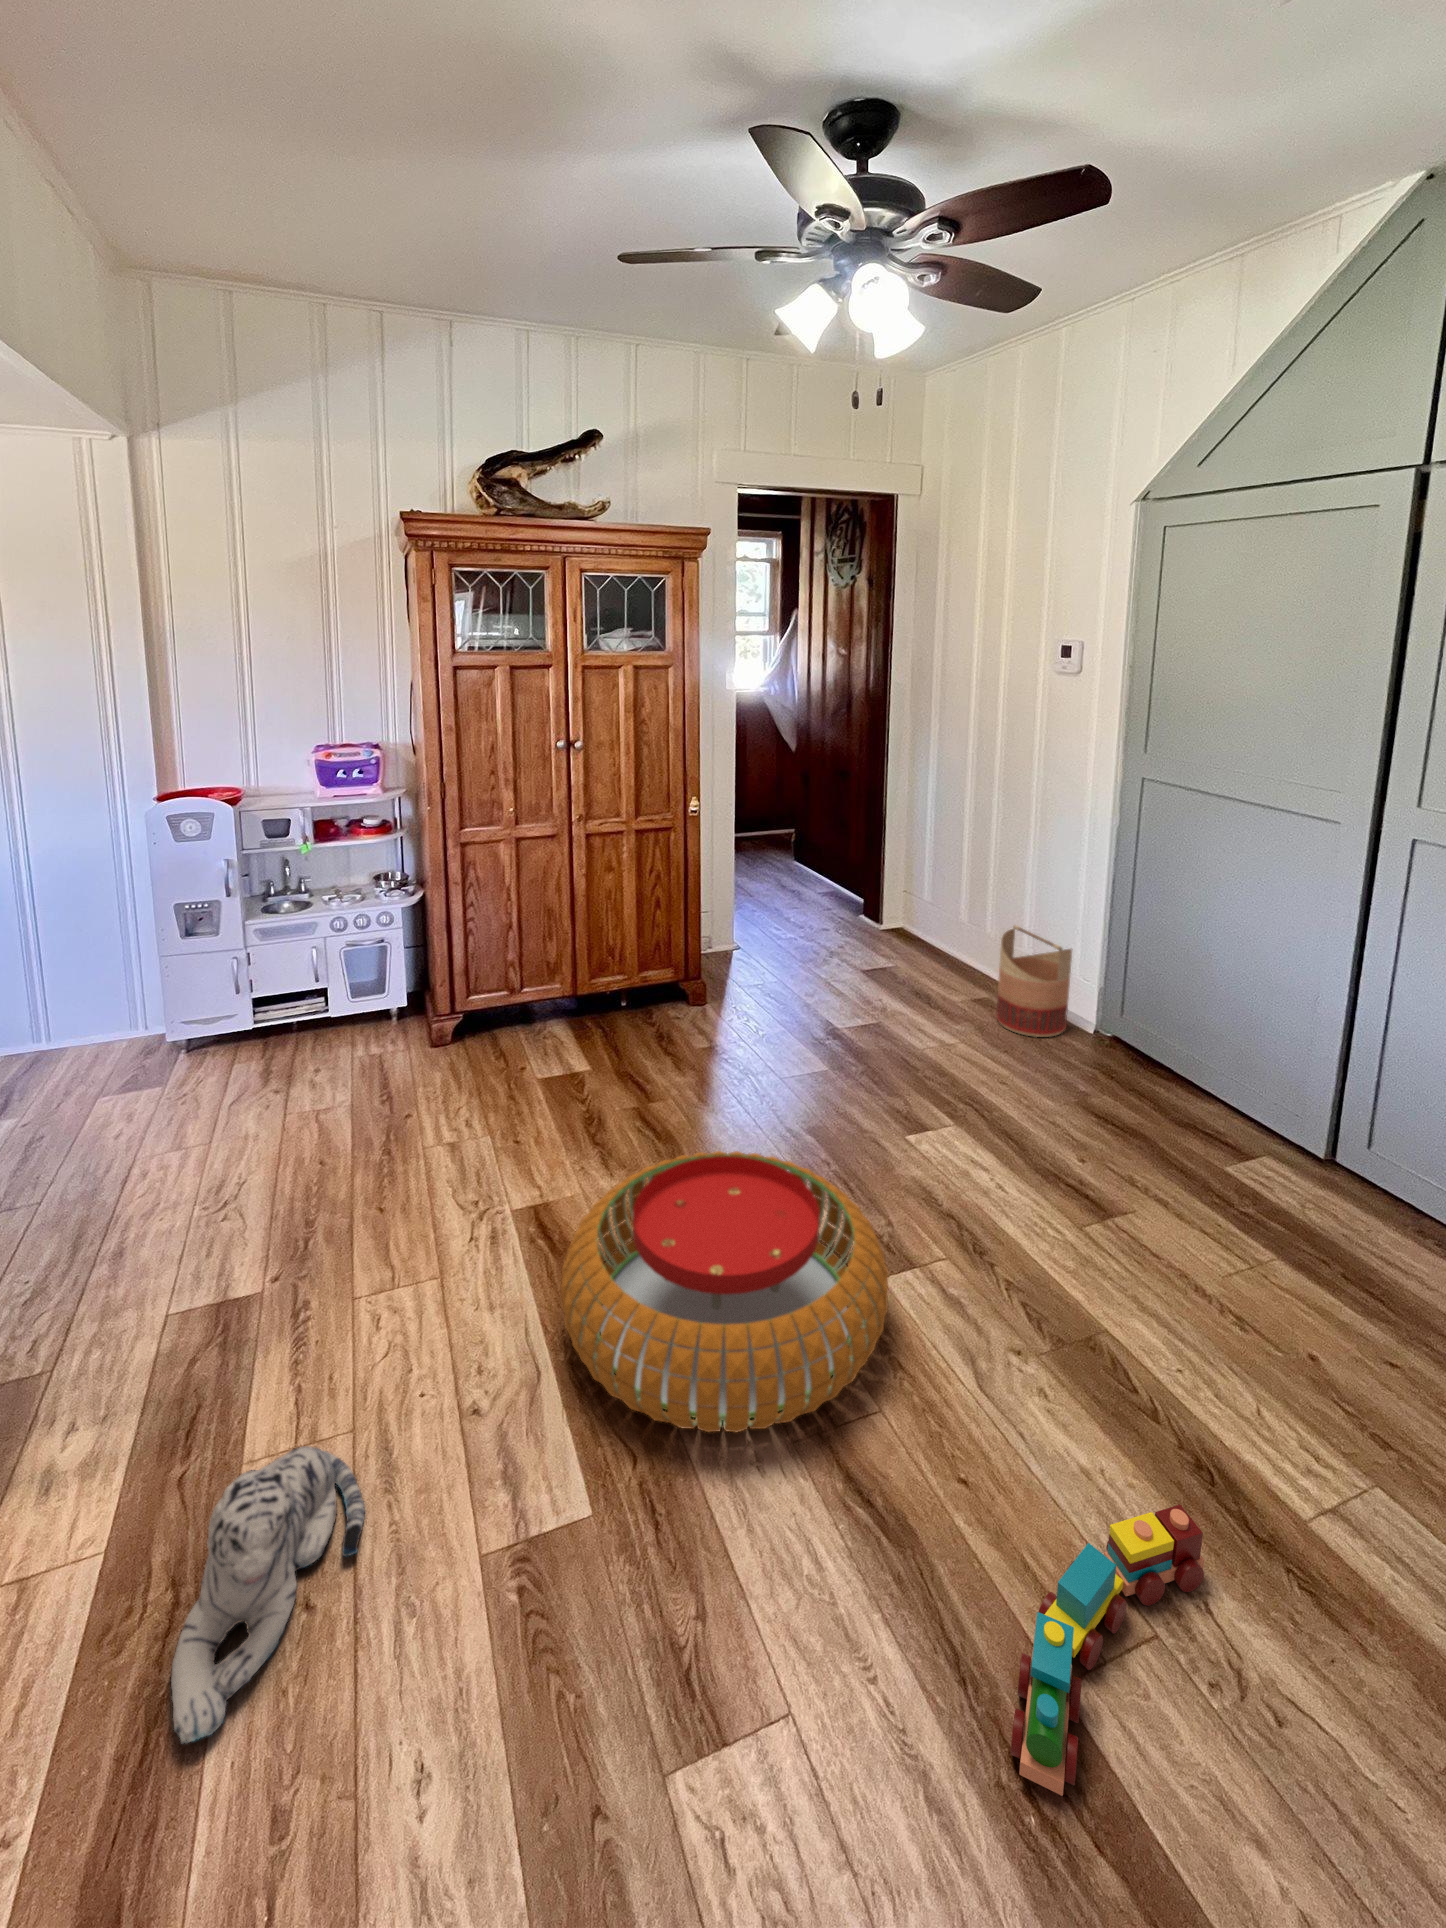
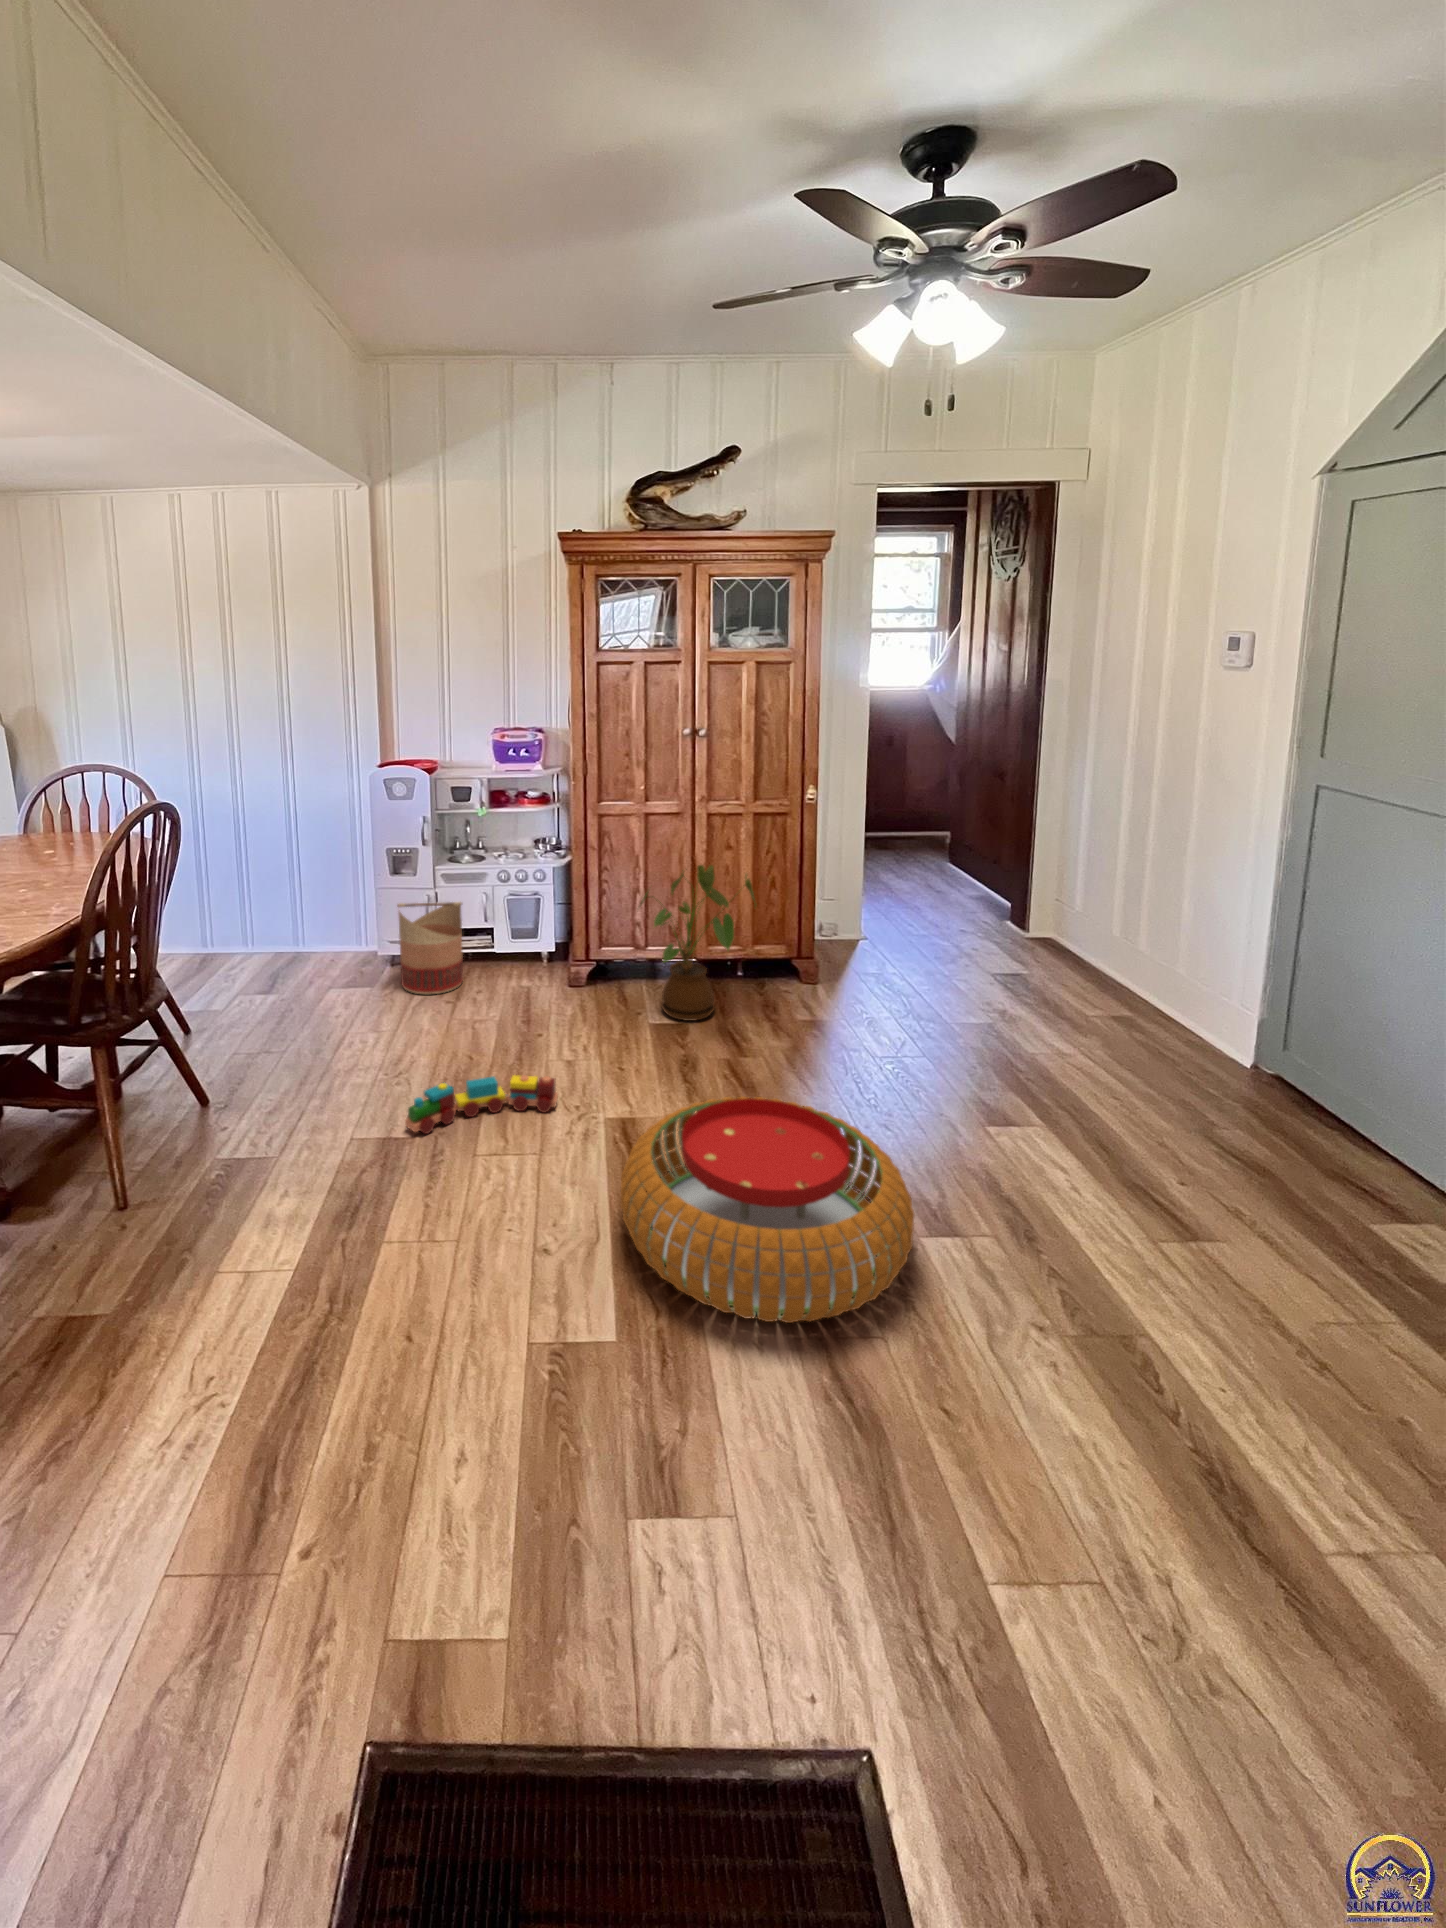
house plant: none [518,889,650,1066] -> present [641,865,755,1021]
basket: present [996,925,1072,1037] -> present [397,902,463,994]
plush toy: present [171,1446,365,1743] -> none [324,1229,459,1384]
toy train: present [1011,1505,1204,1796] -> present [405,1075,558,1134]

